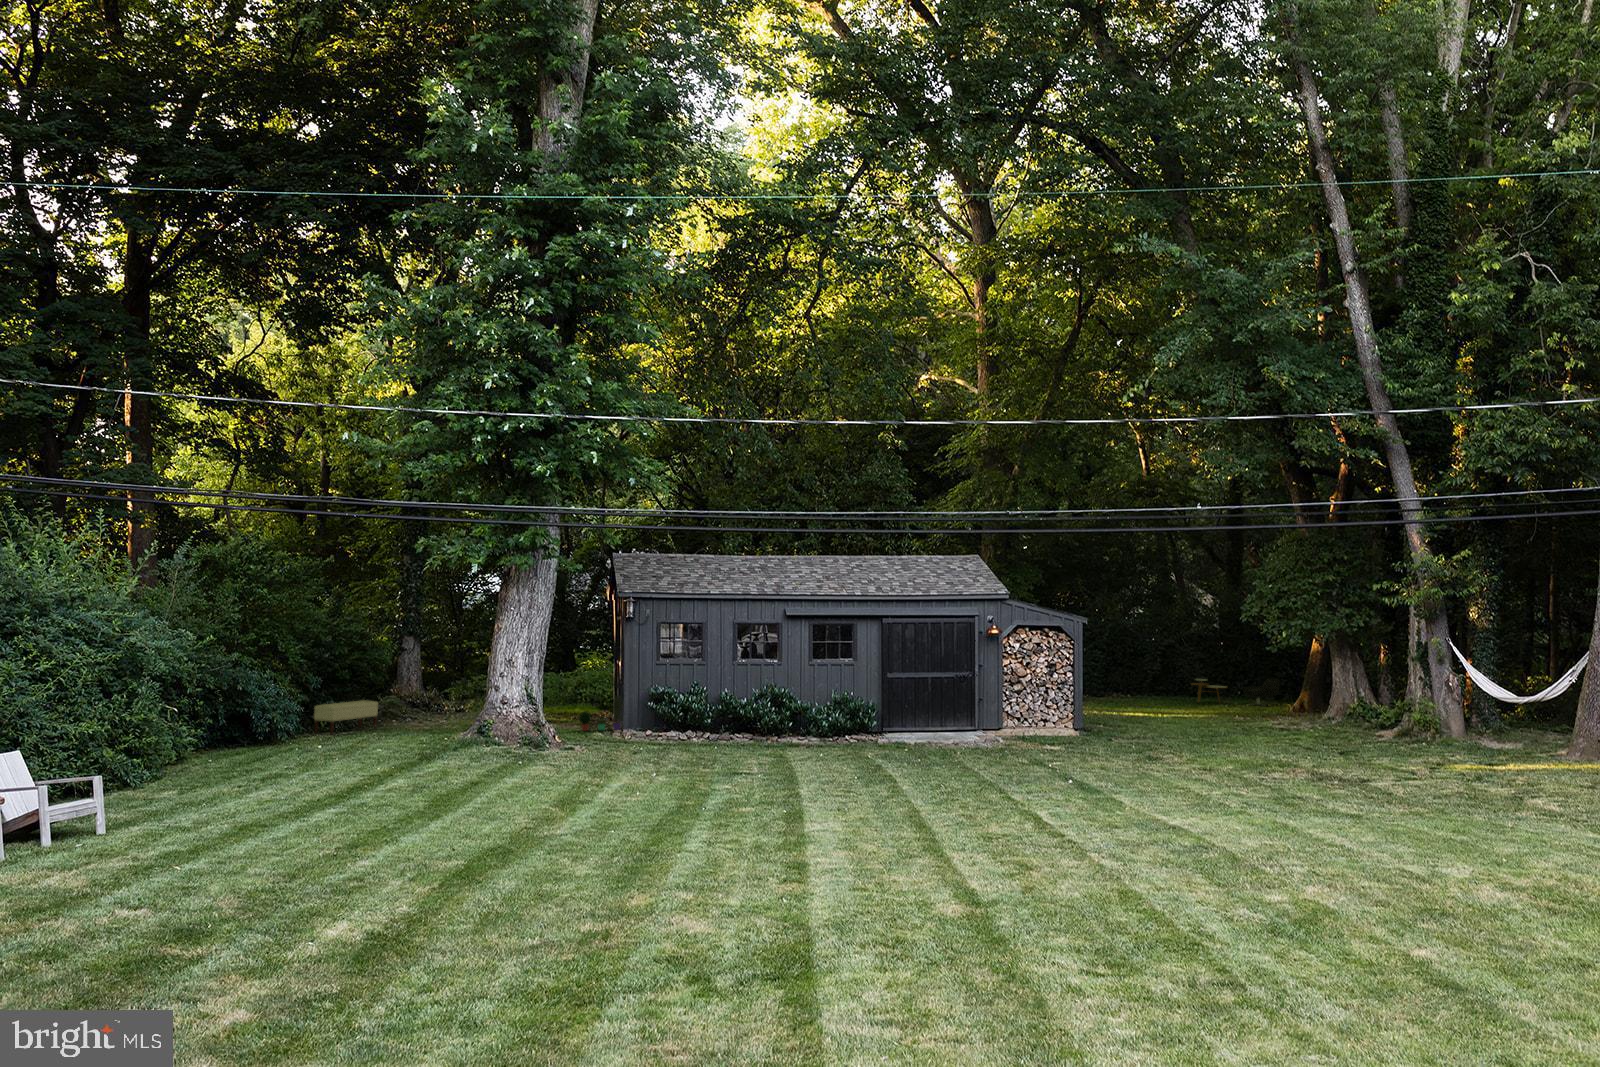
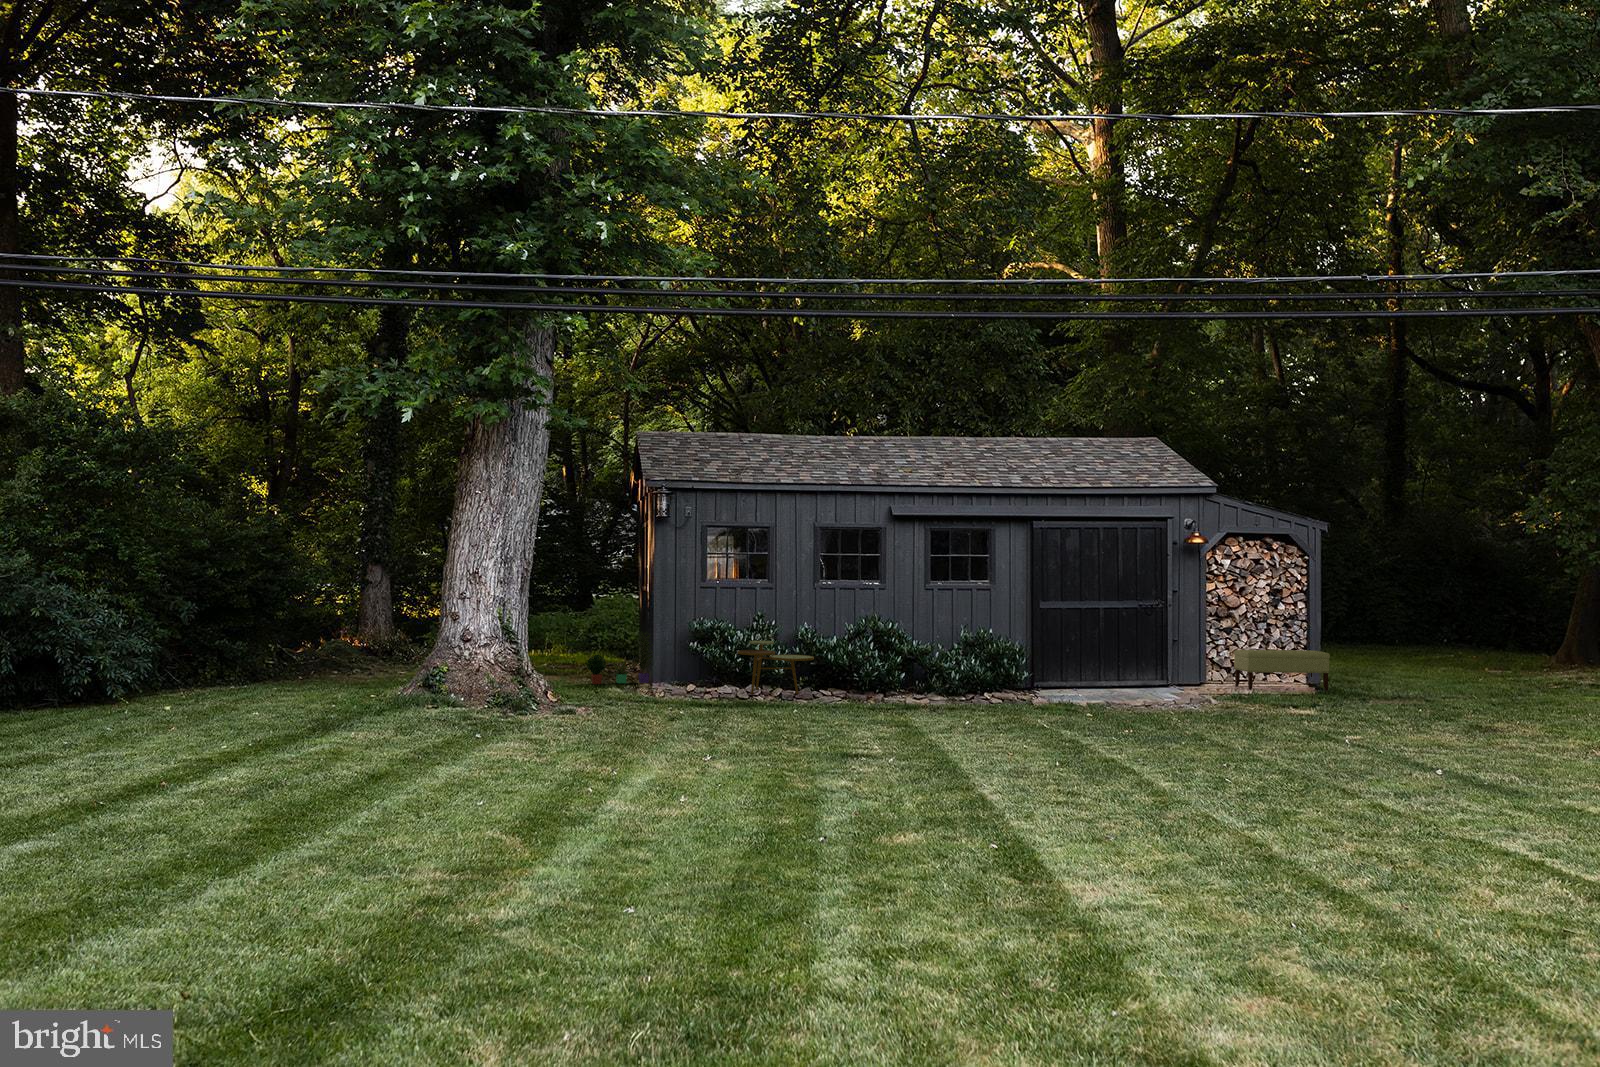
side table: present [1192,679,1227,702] -> present [738,641,814,694]
lounge chair: present [1243,679,1280,704] -> none [1457,620,1512,656]
bench: present [314,700,378,735] -> present [1234,650,1330,691]

